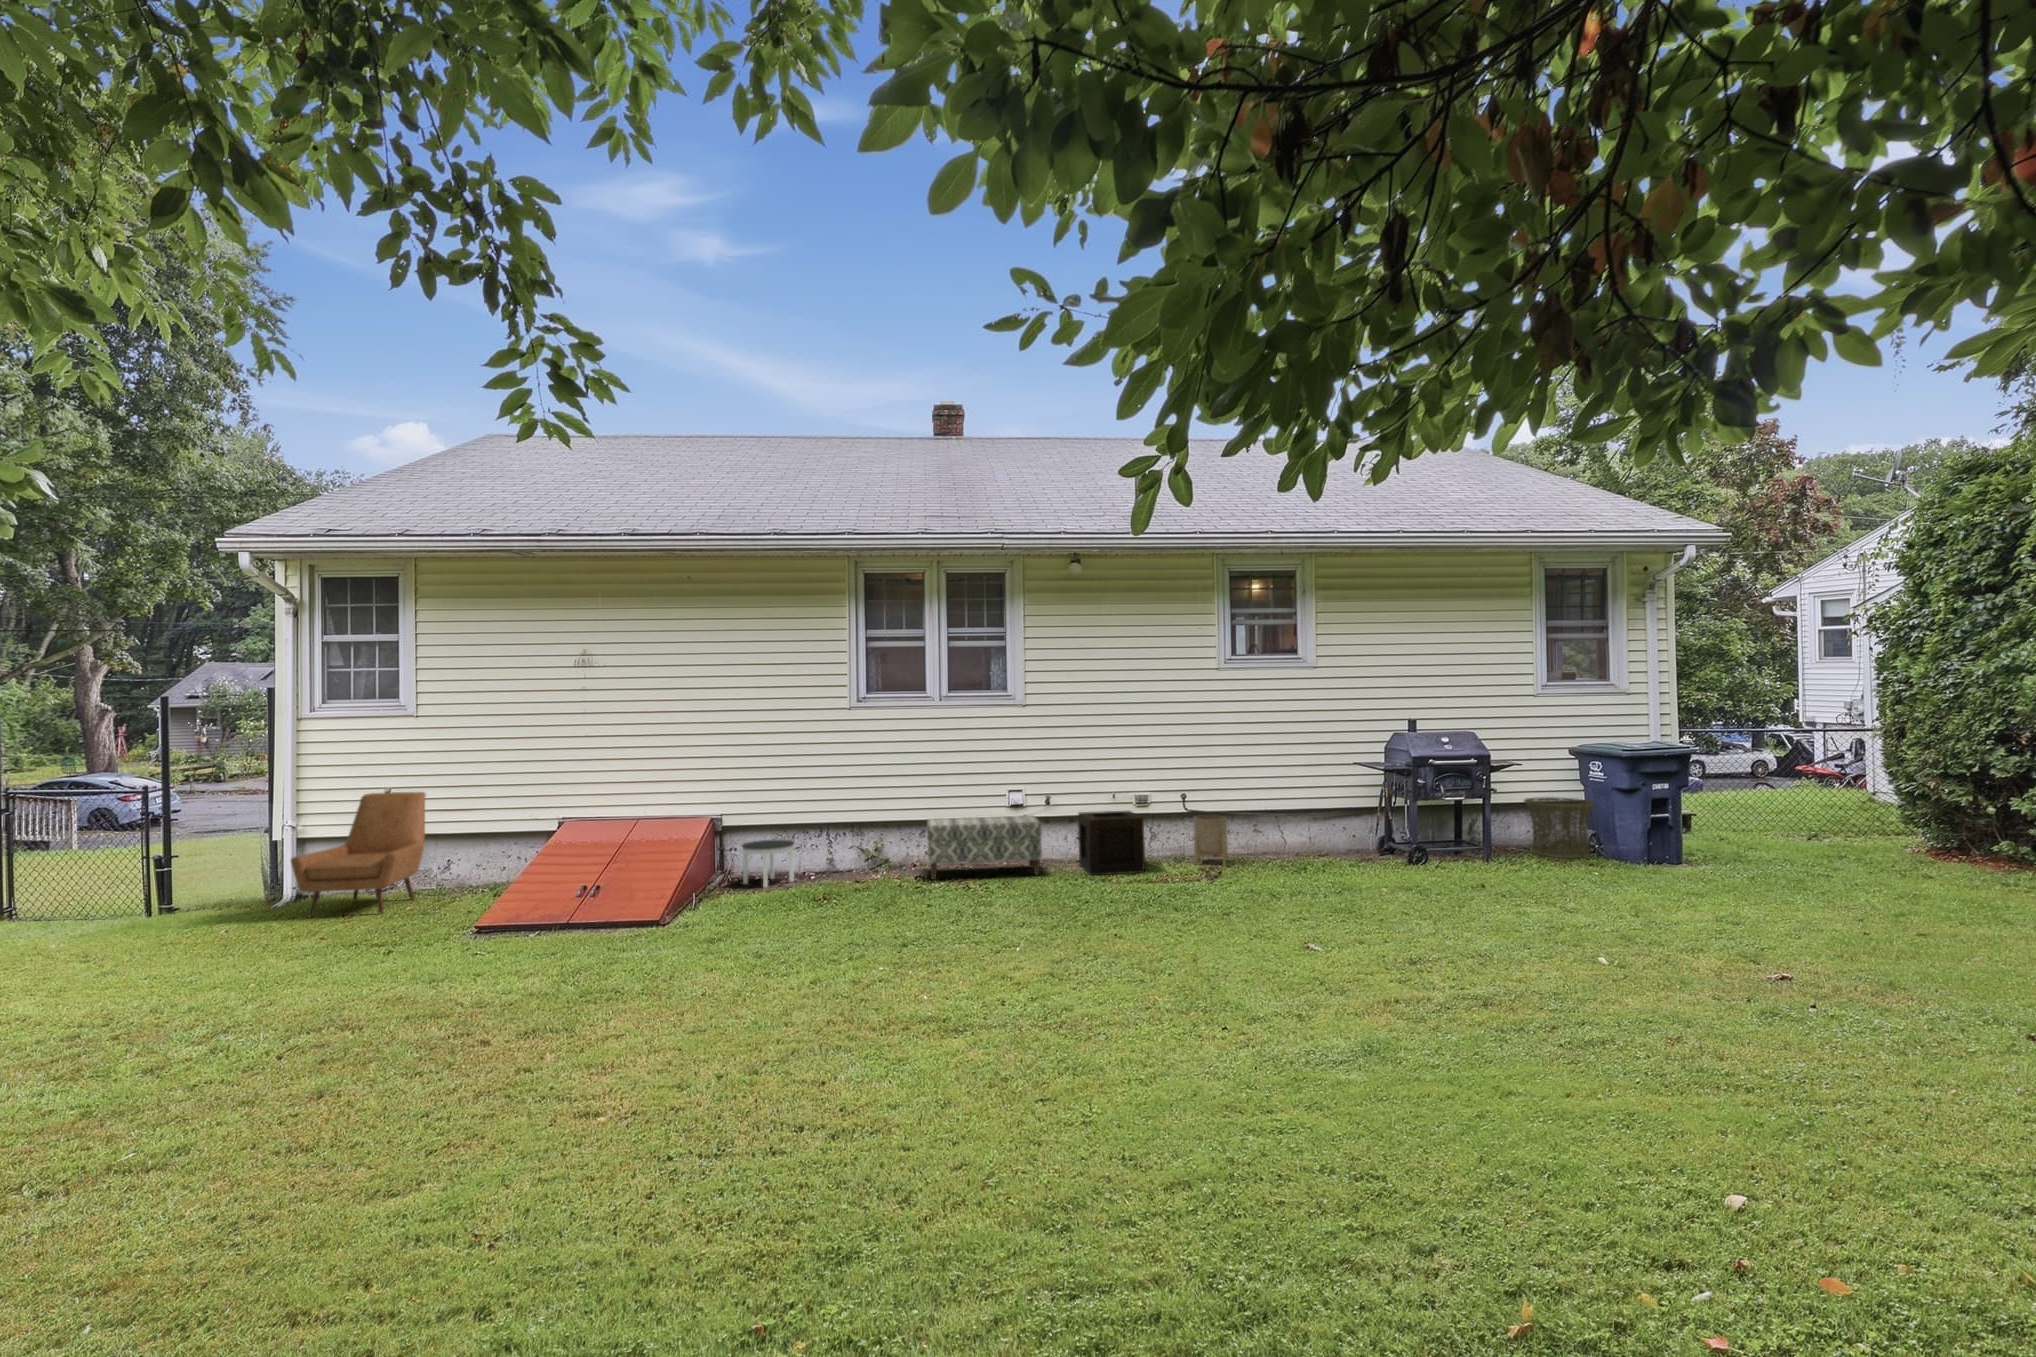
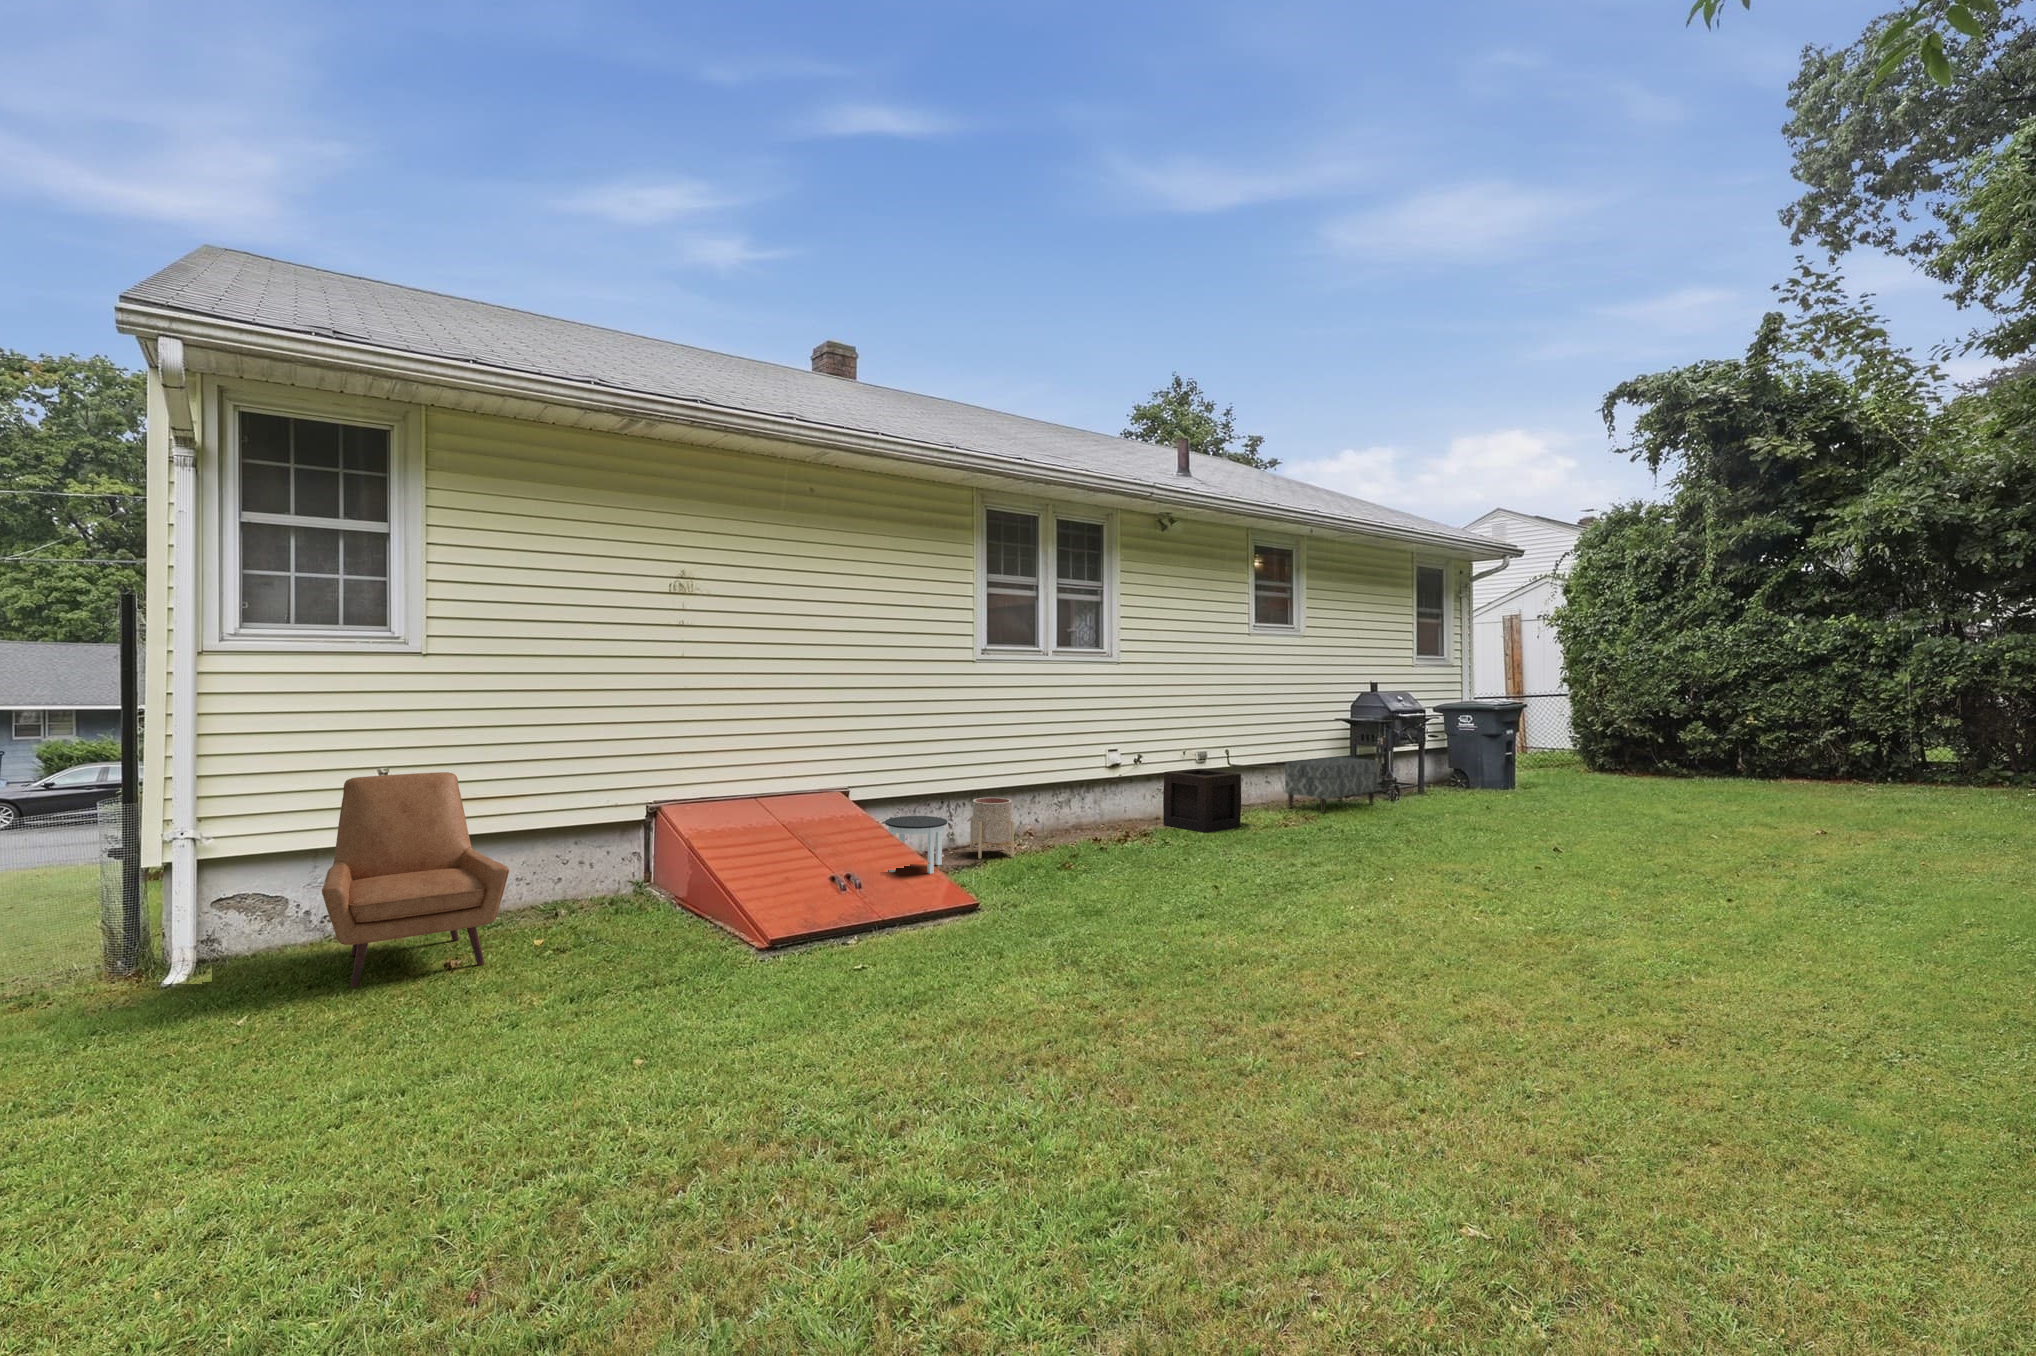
basket: present [1524,797,1595,858] -> none [1432,747,1487,795]
bench: present [927,815,1042,880] -> present [1285,757,1378,813]
planter: present [1194,815,1227,865] -> present [970,798,1014,859]

